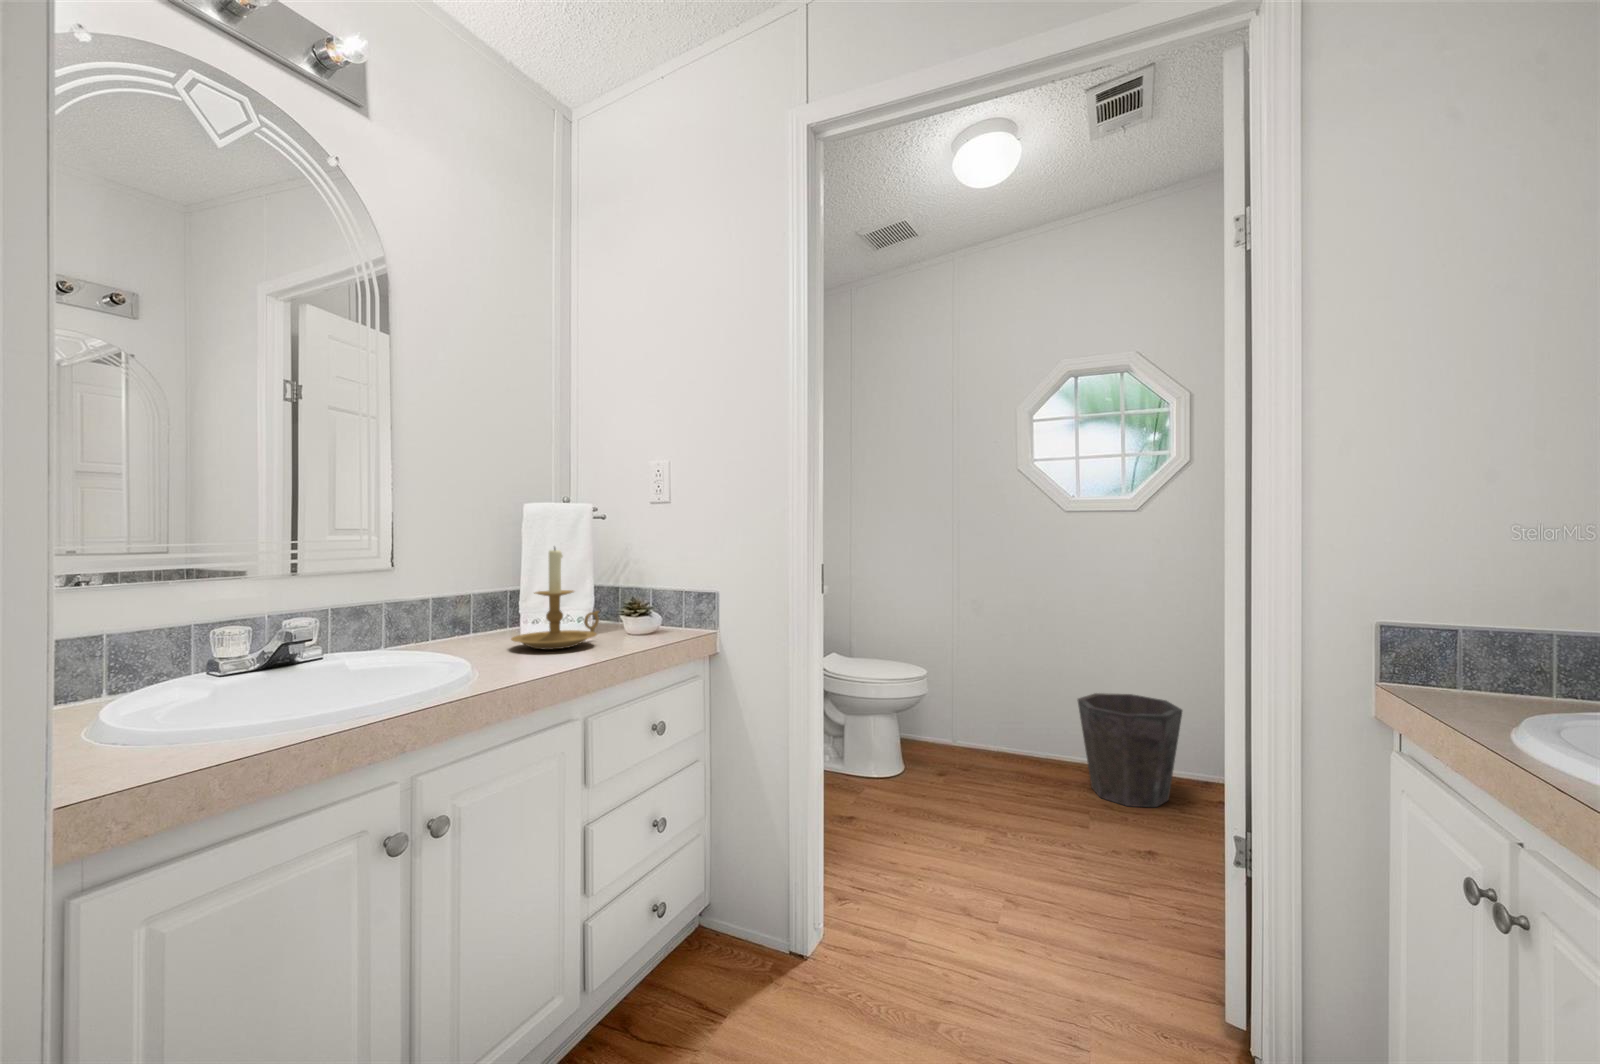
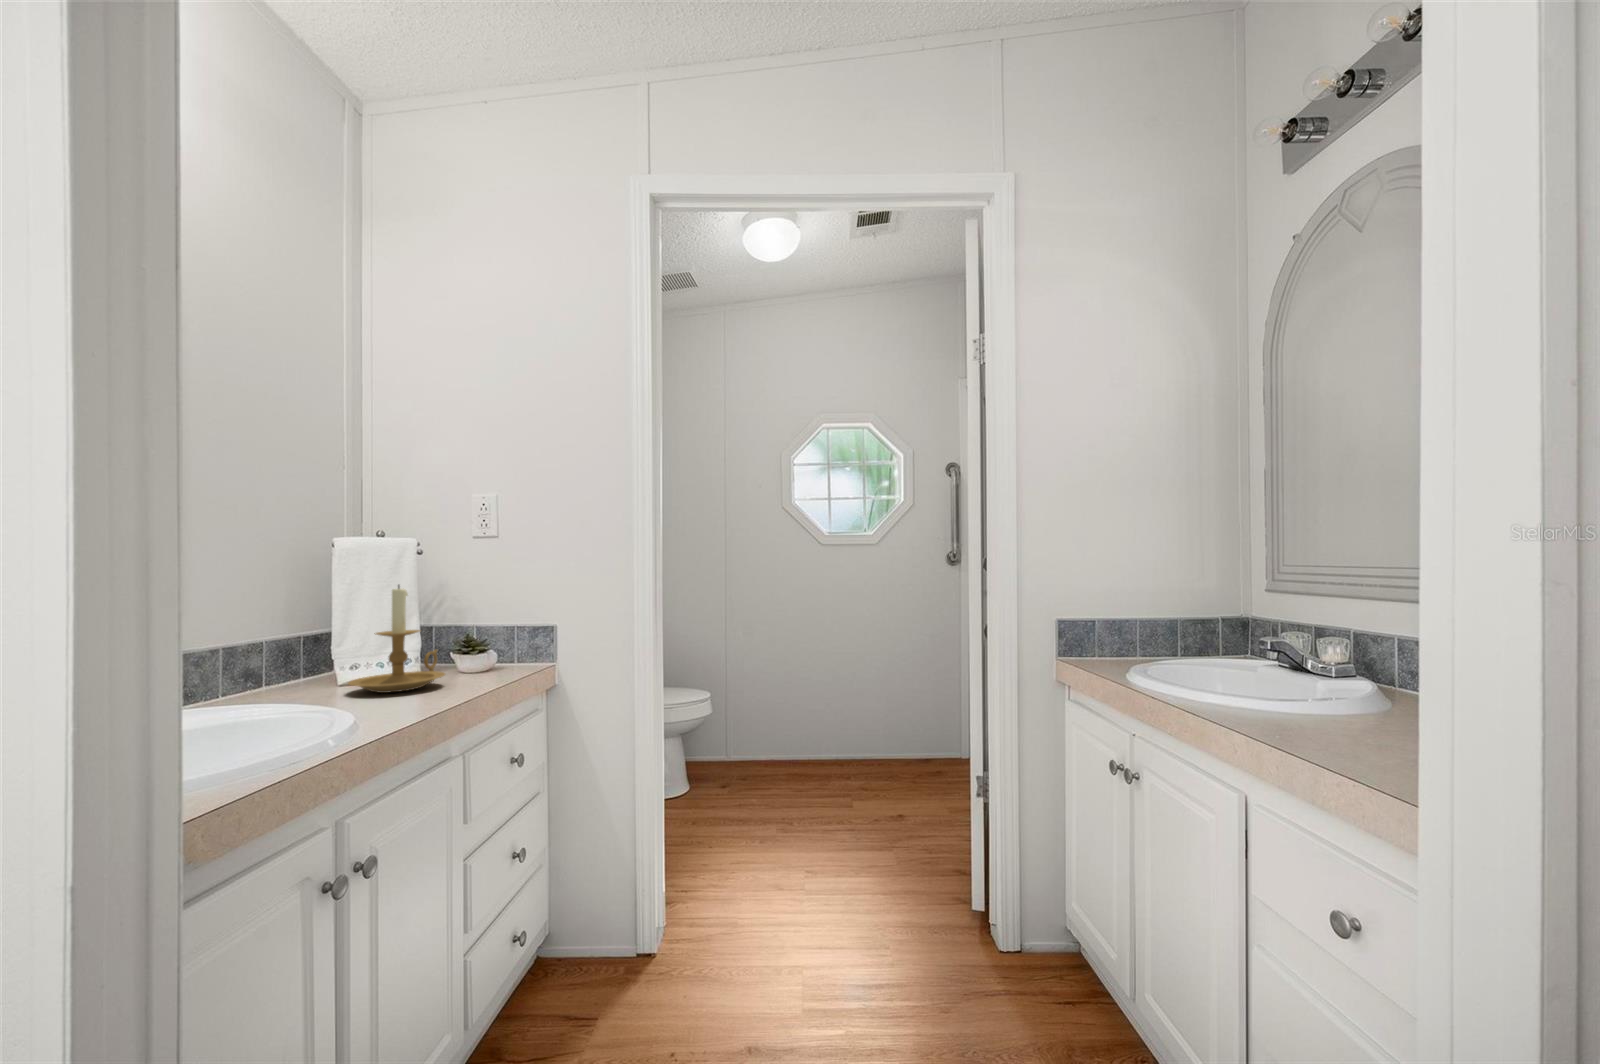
waste bin: present [1078,693,1182,807] -> none [833,693,911,785]

